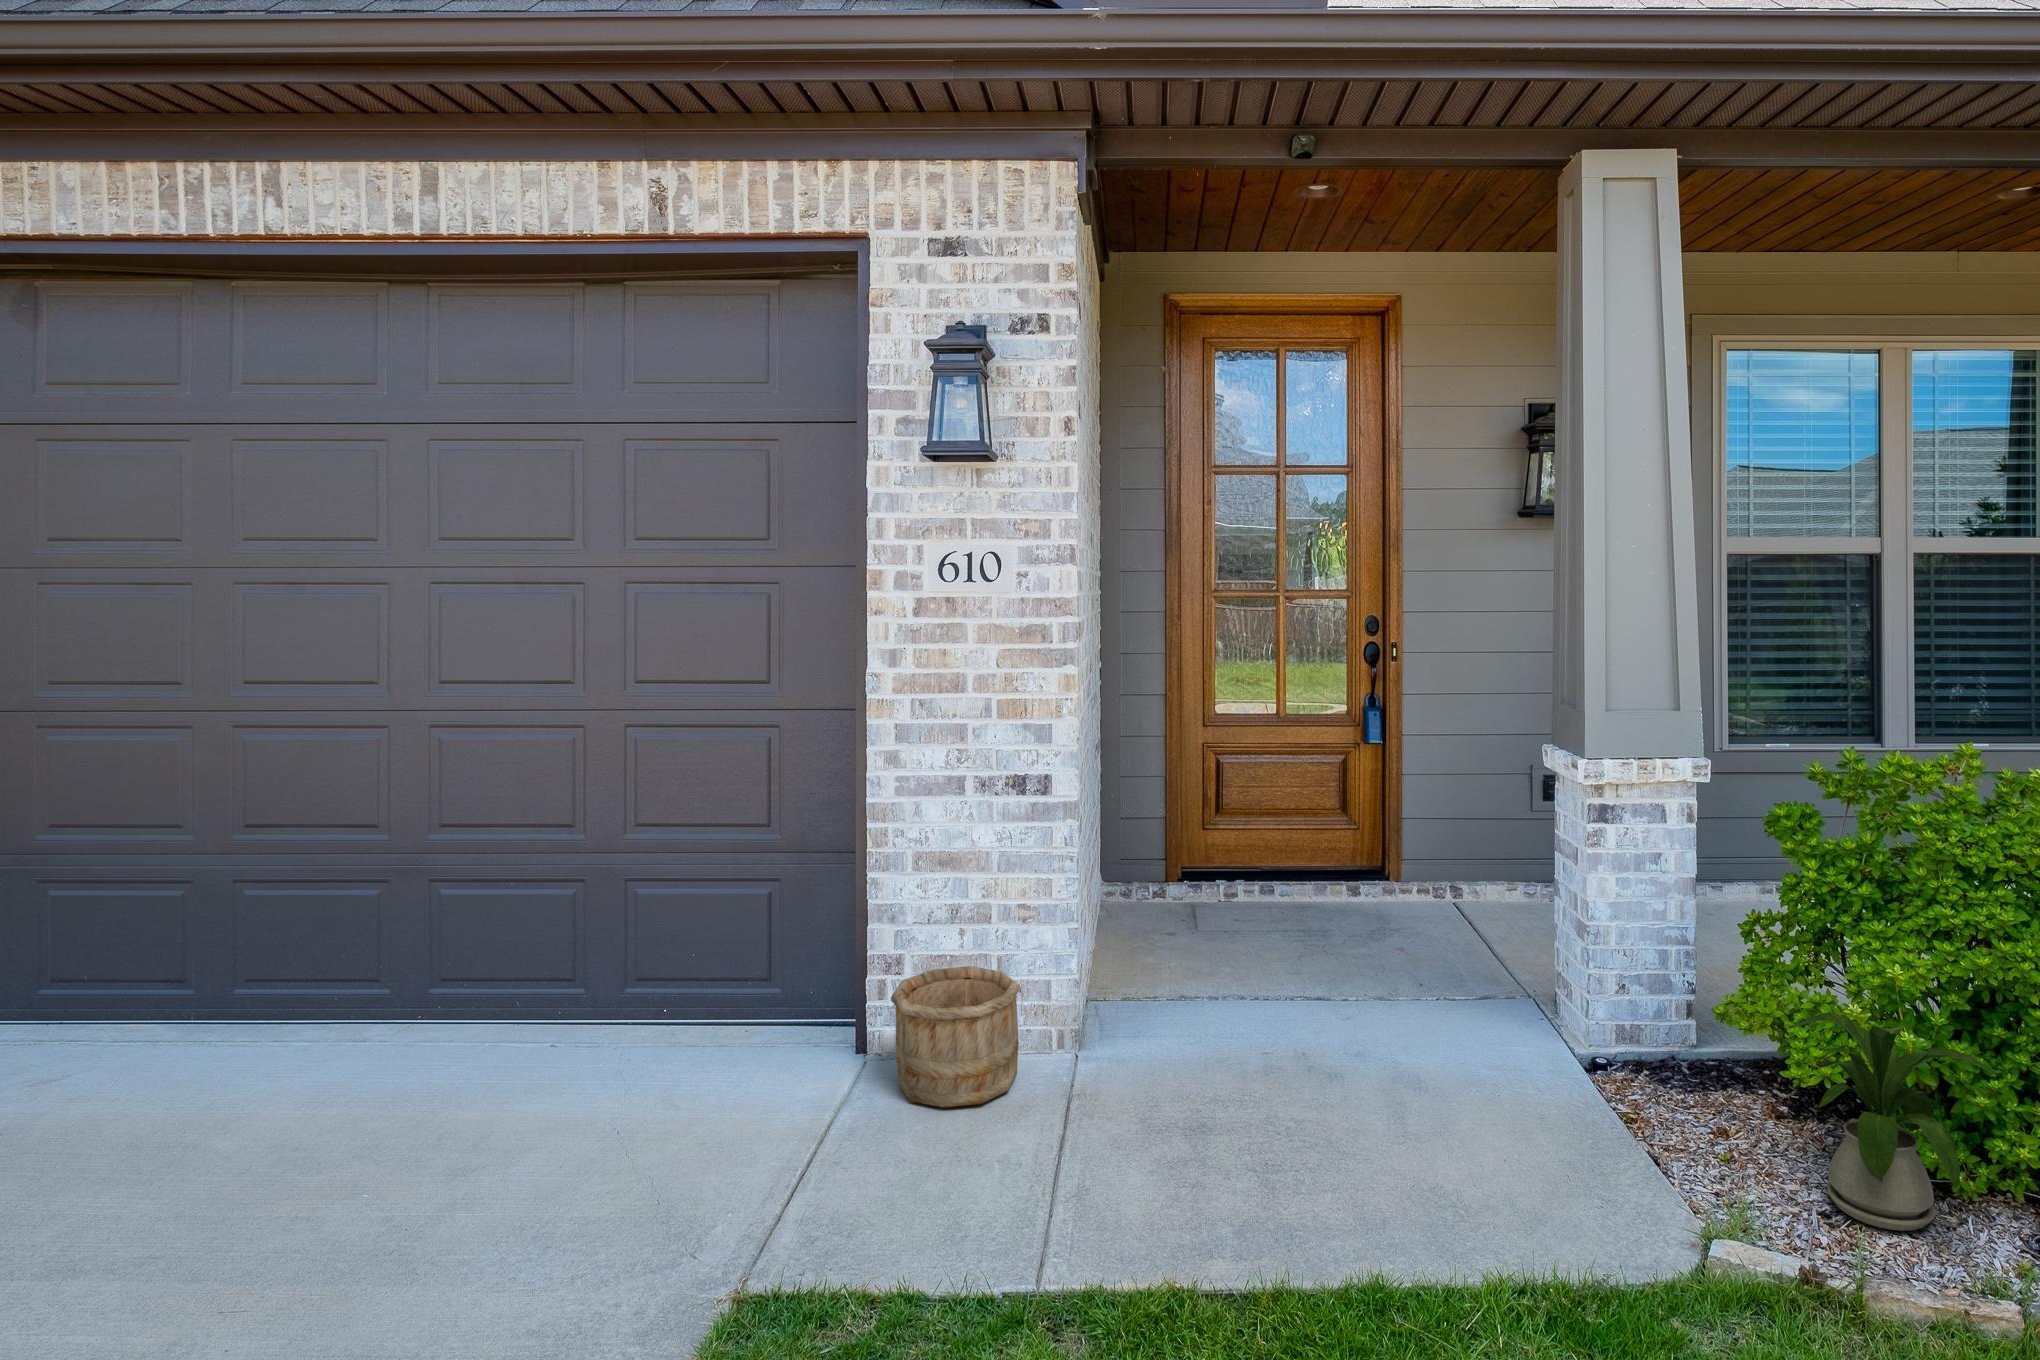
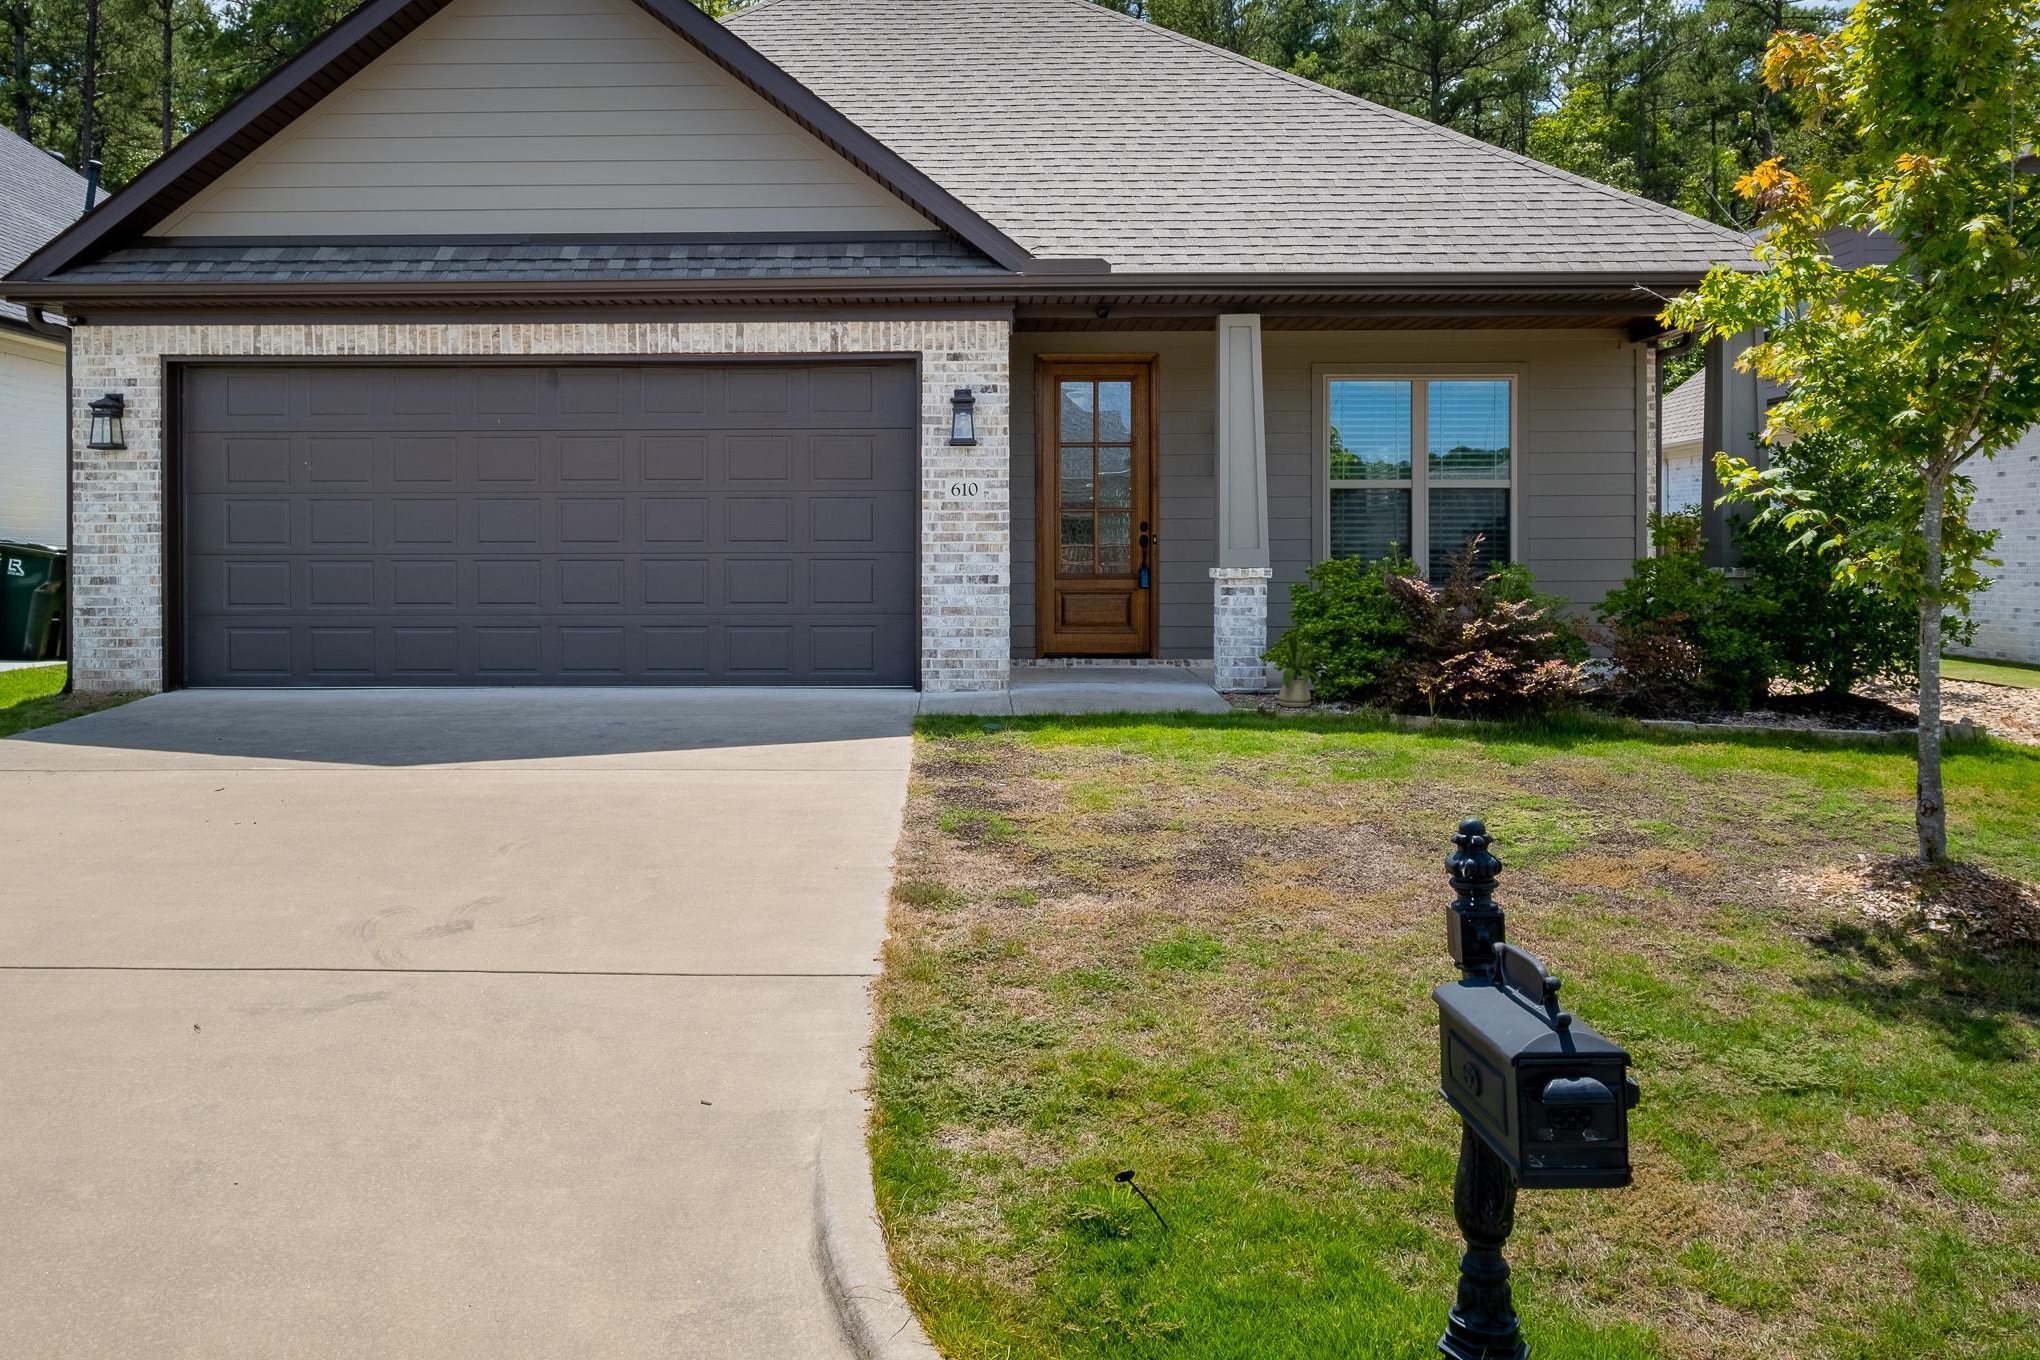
wooden bucket: present [891,966,1020,1107] -> none [939,652,989,695]

